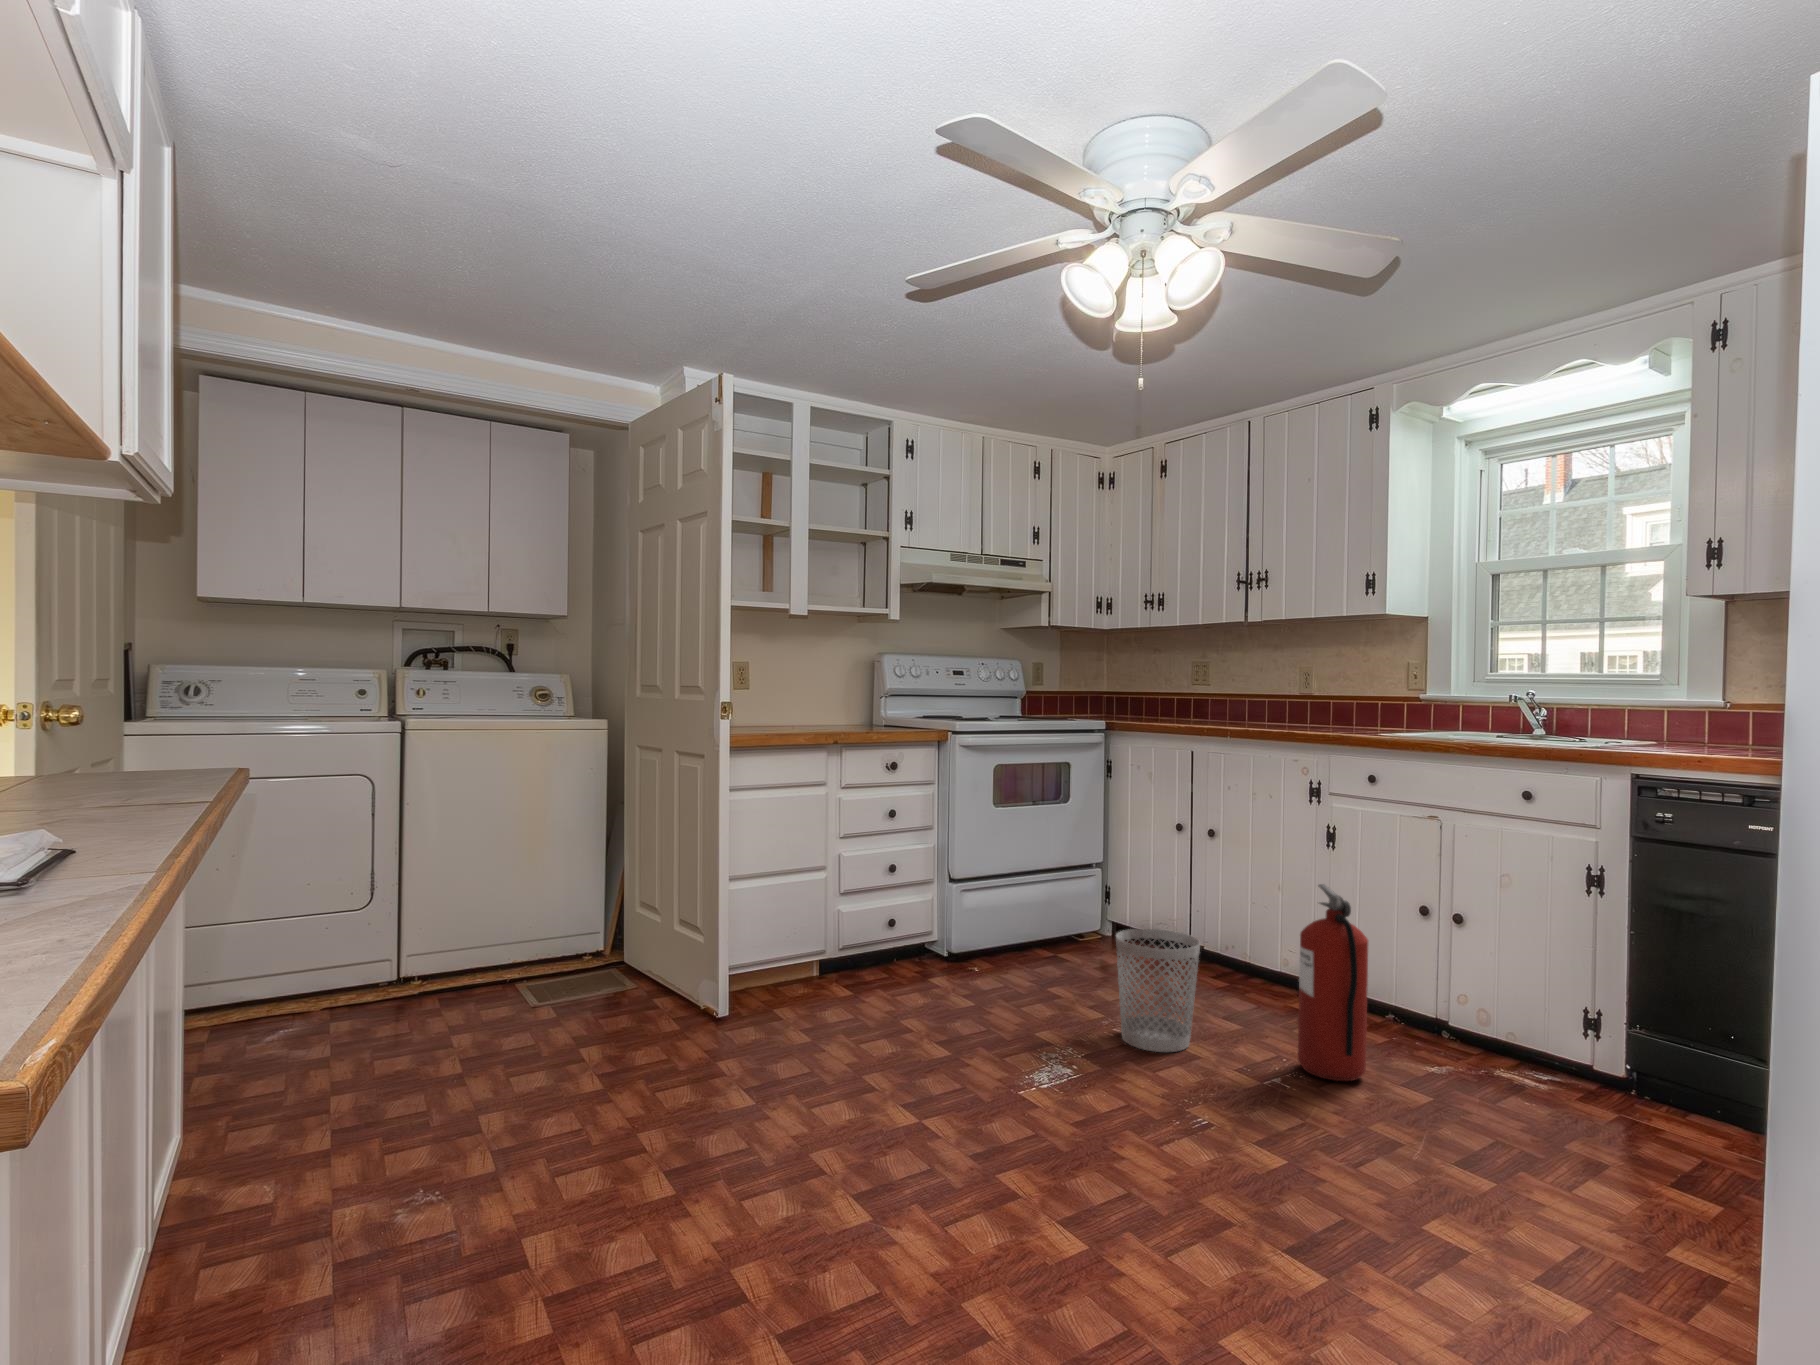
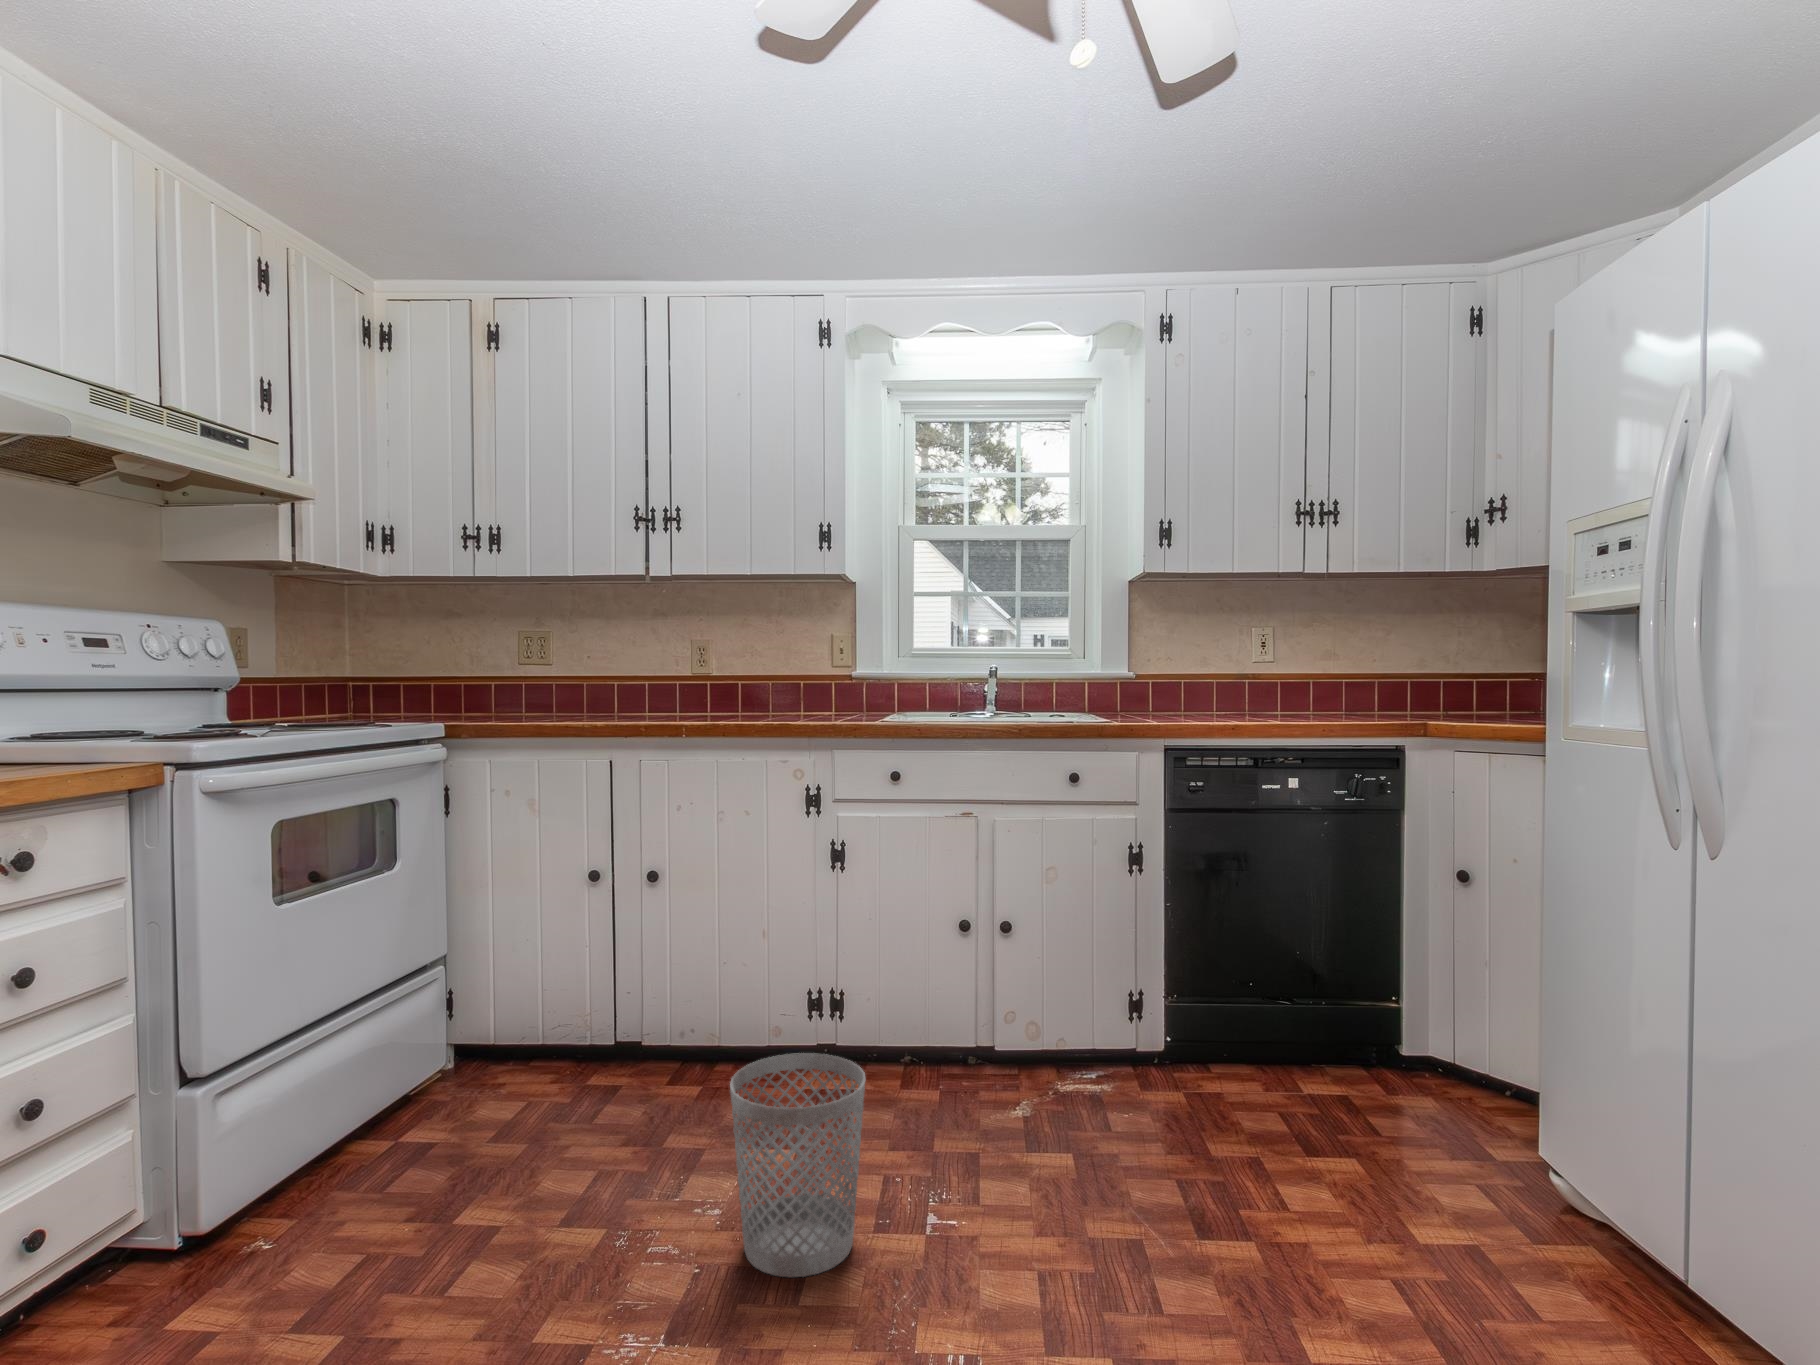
fire extinguisher: present [1298,884,1368,1081] -> none [972,928,1068,1193]

